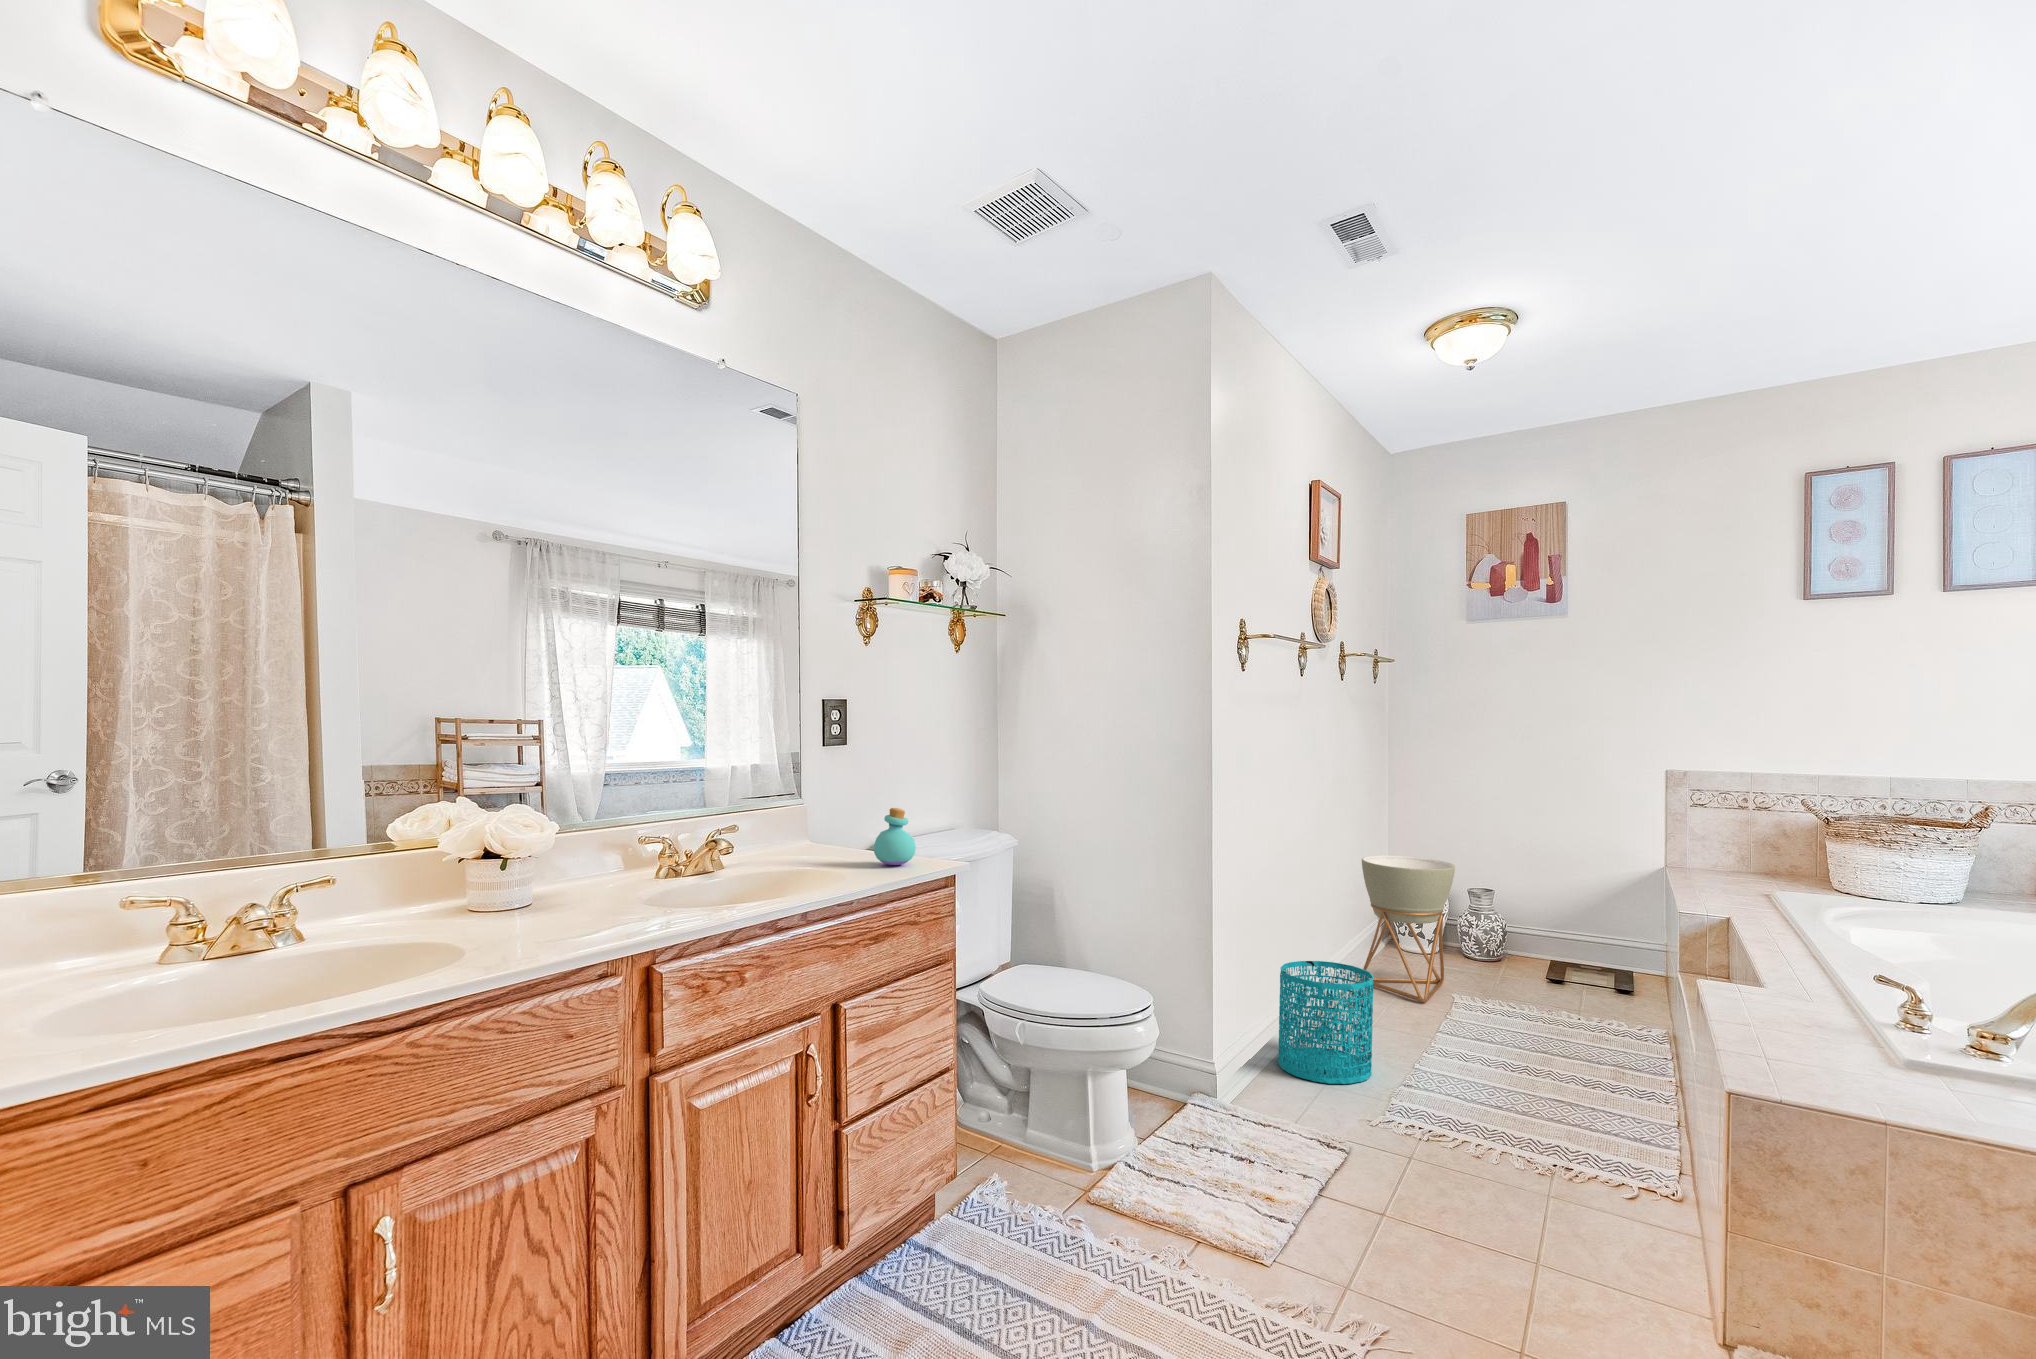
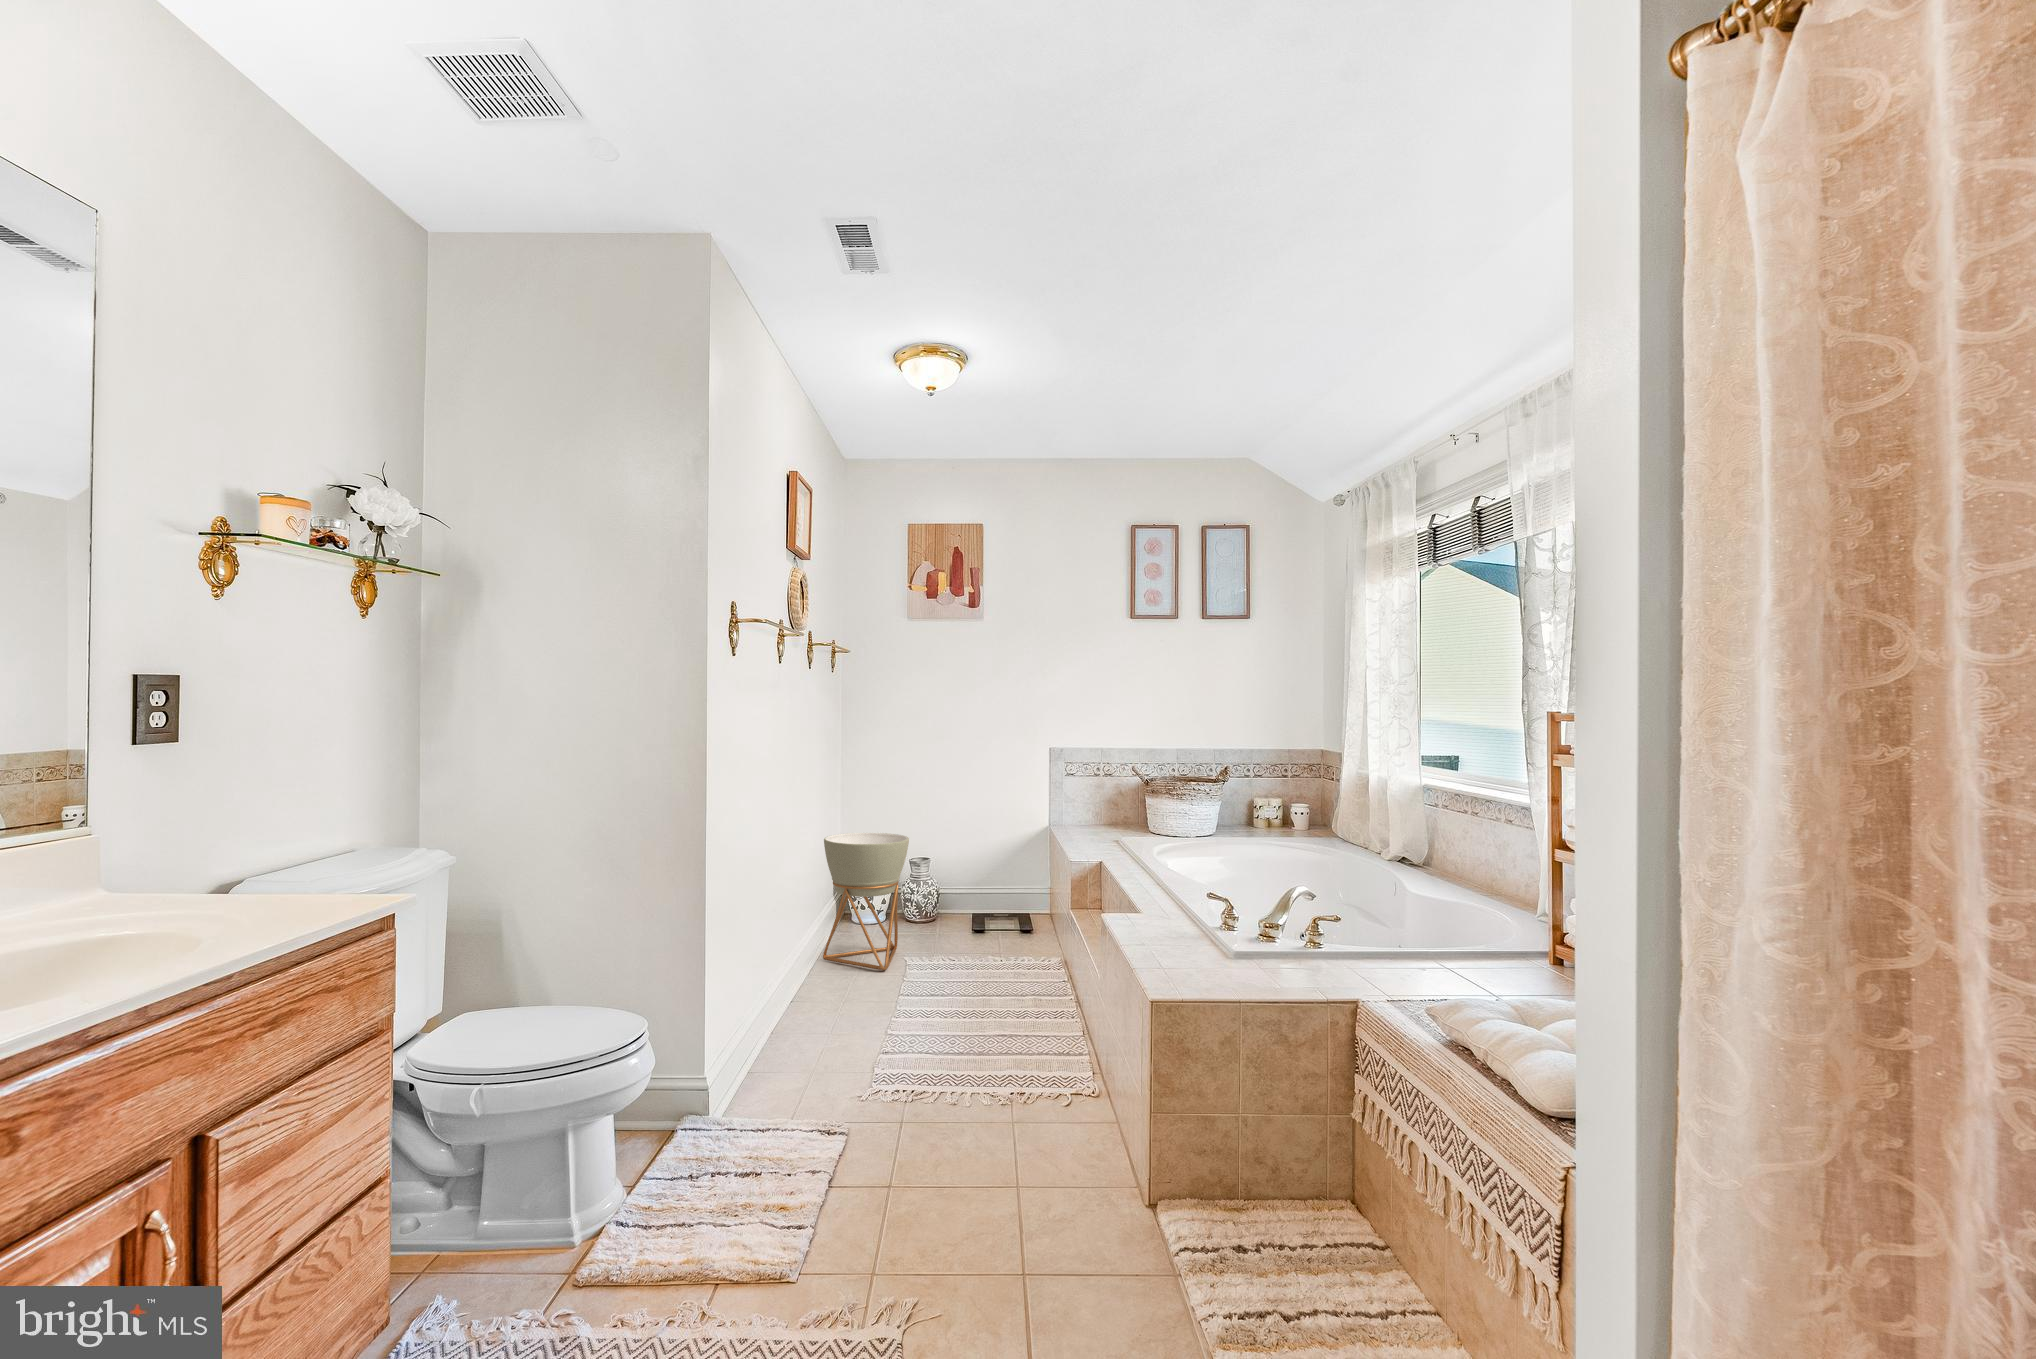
perfume bottle: present [874,808,916,865] -> none [255,831,327,912]
wastebasket: present [1278,961,1373,1084] -> none [761,947,856,1072]

